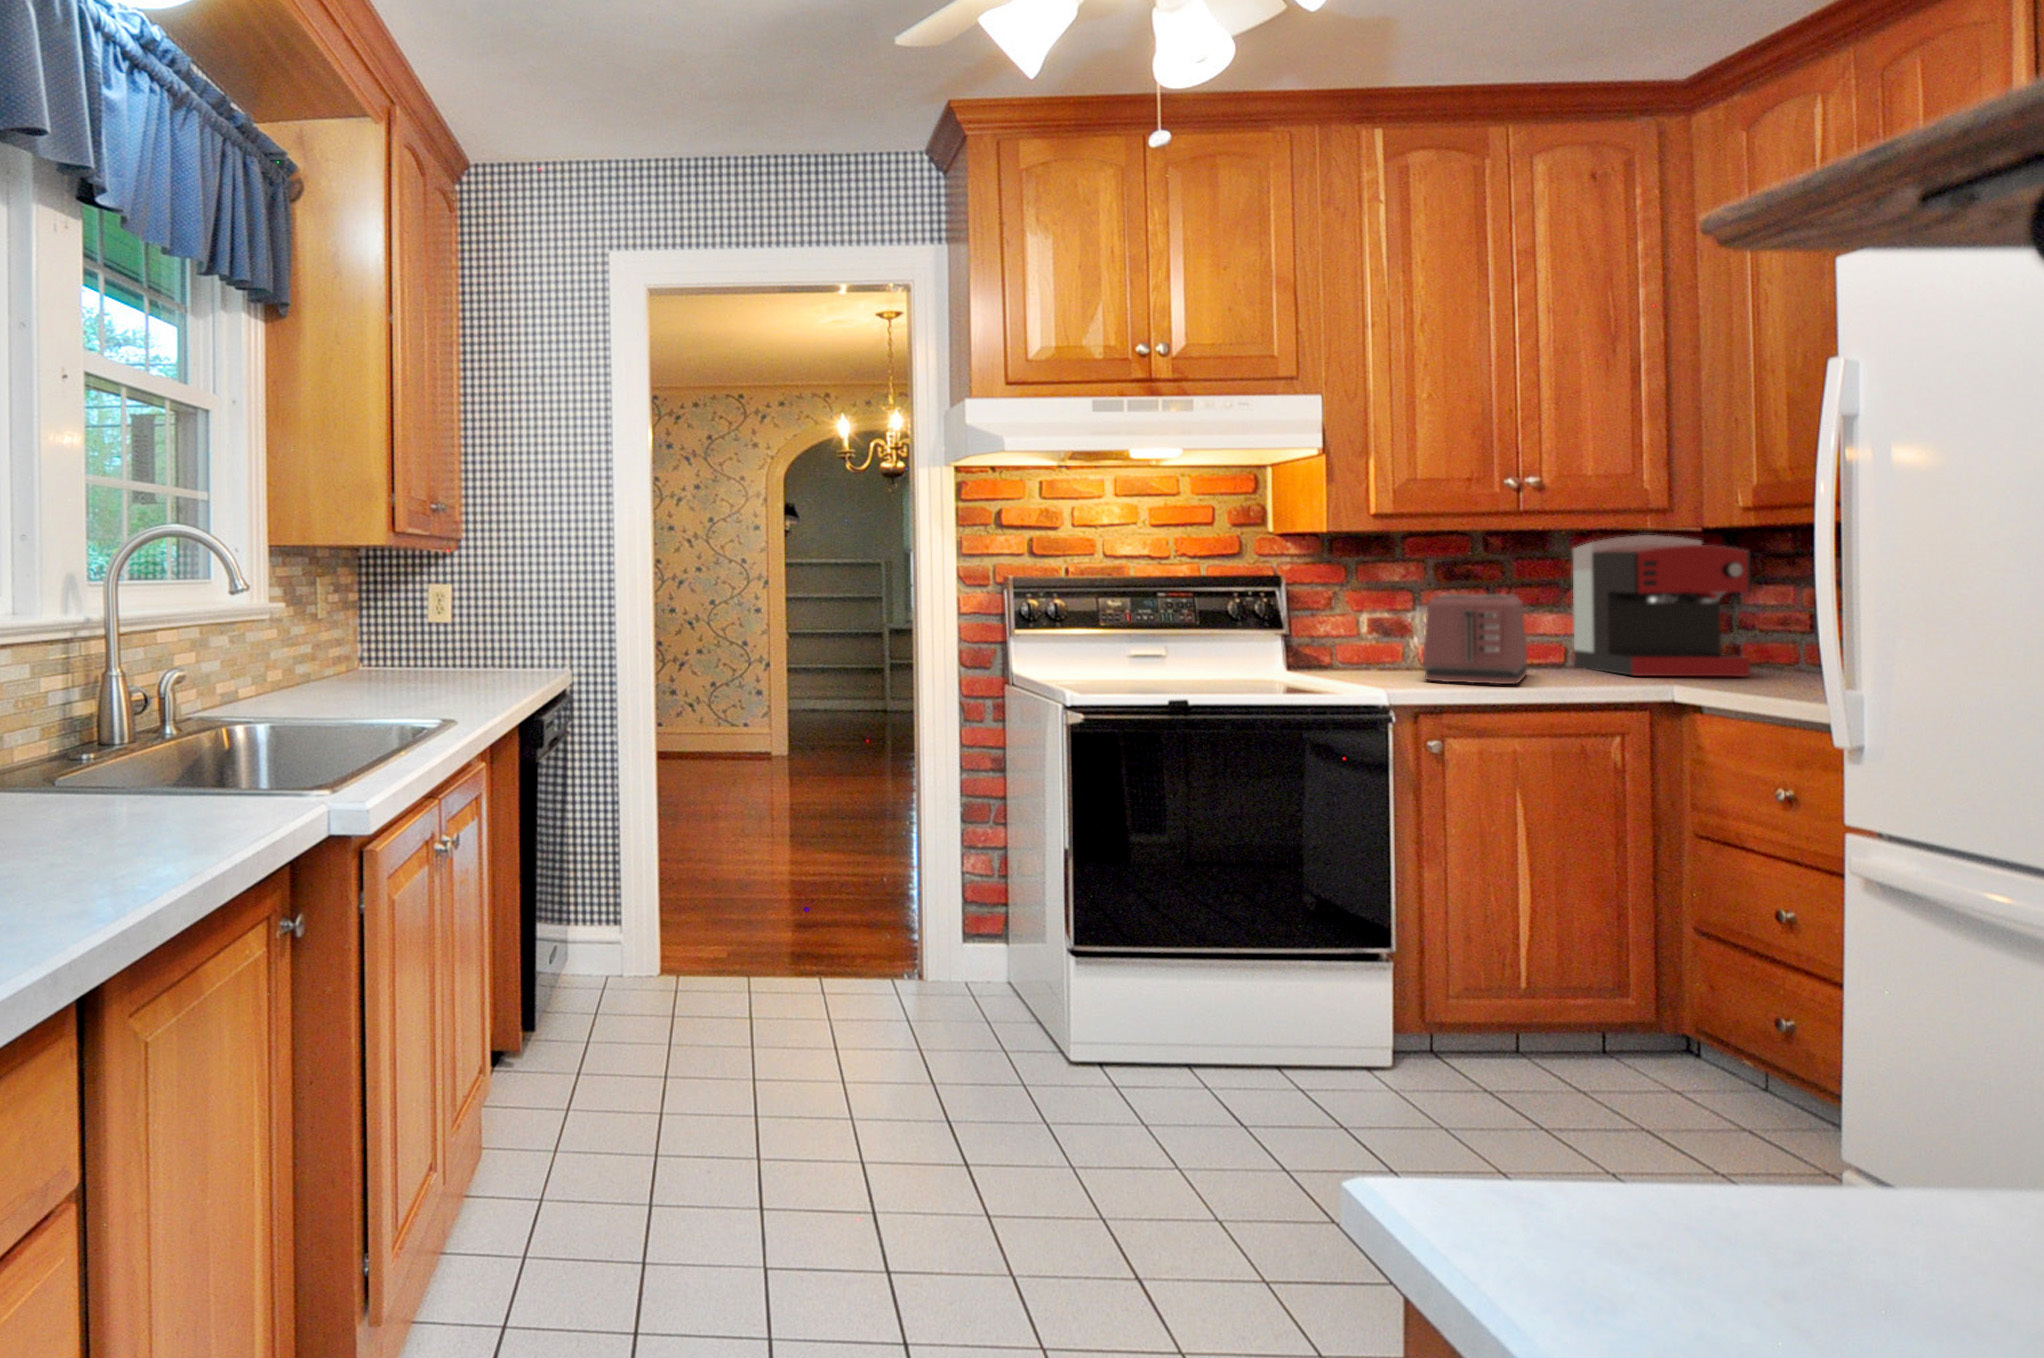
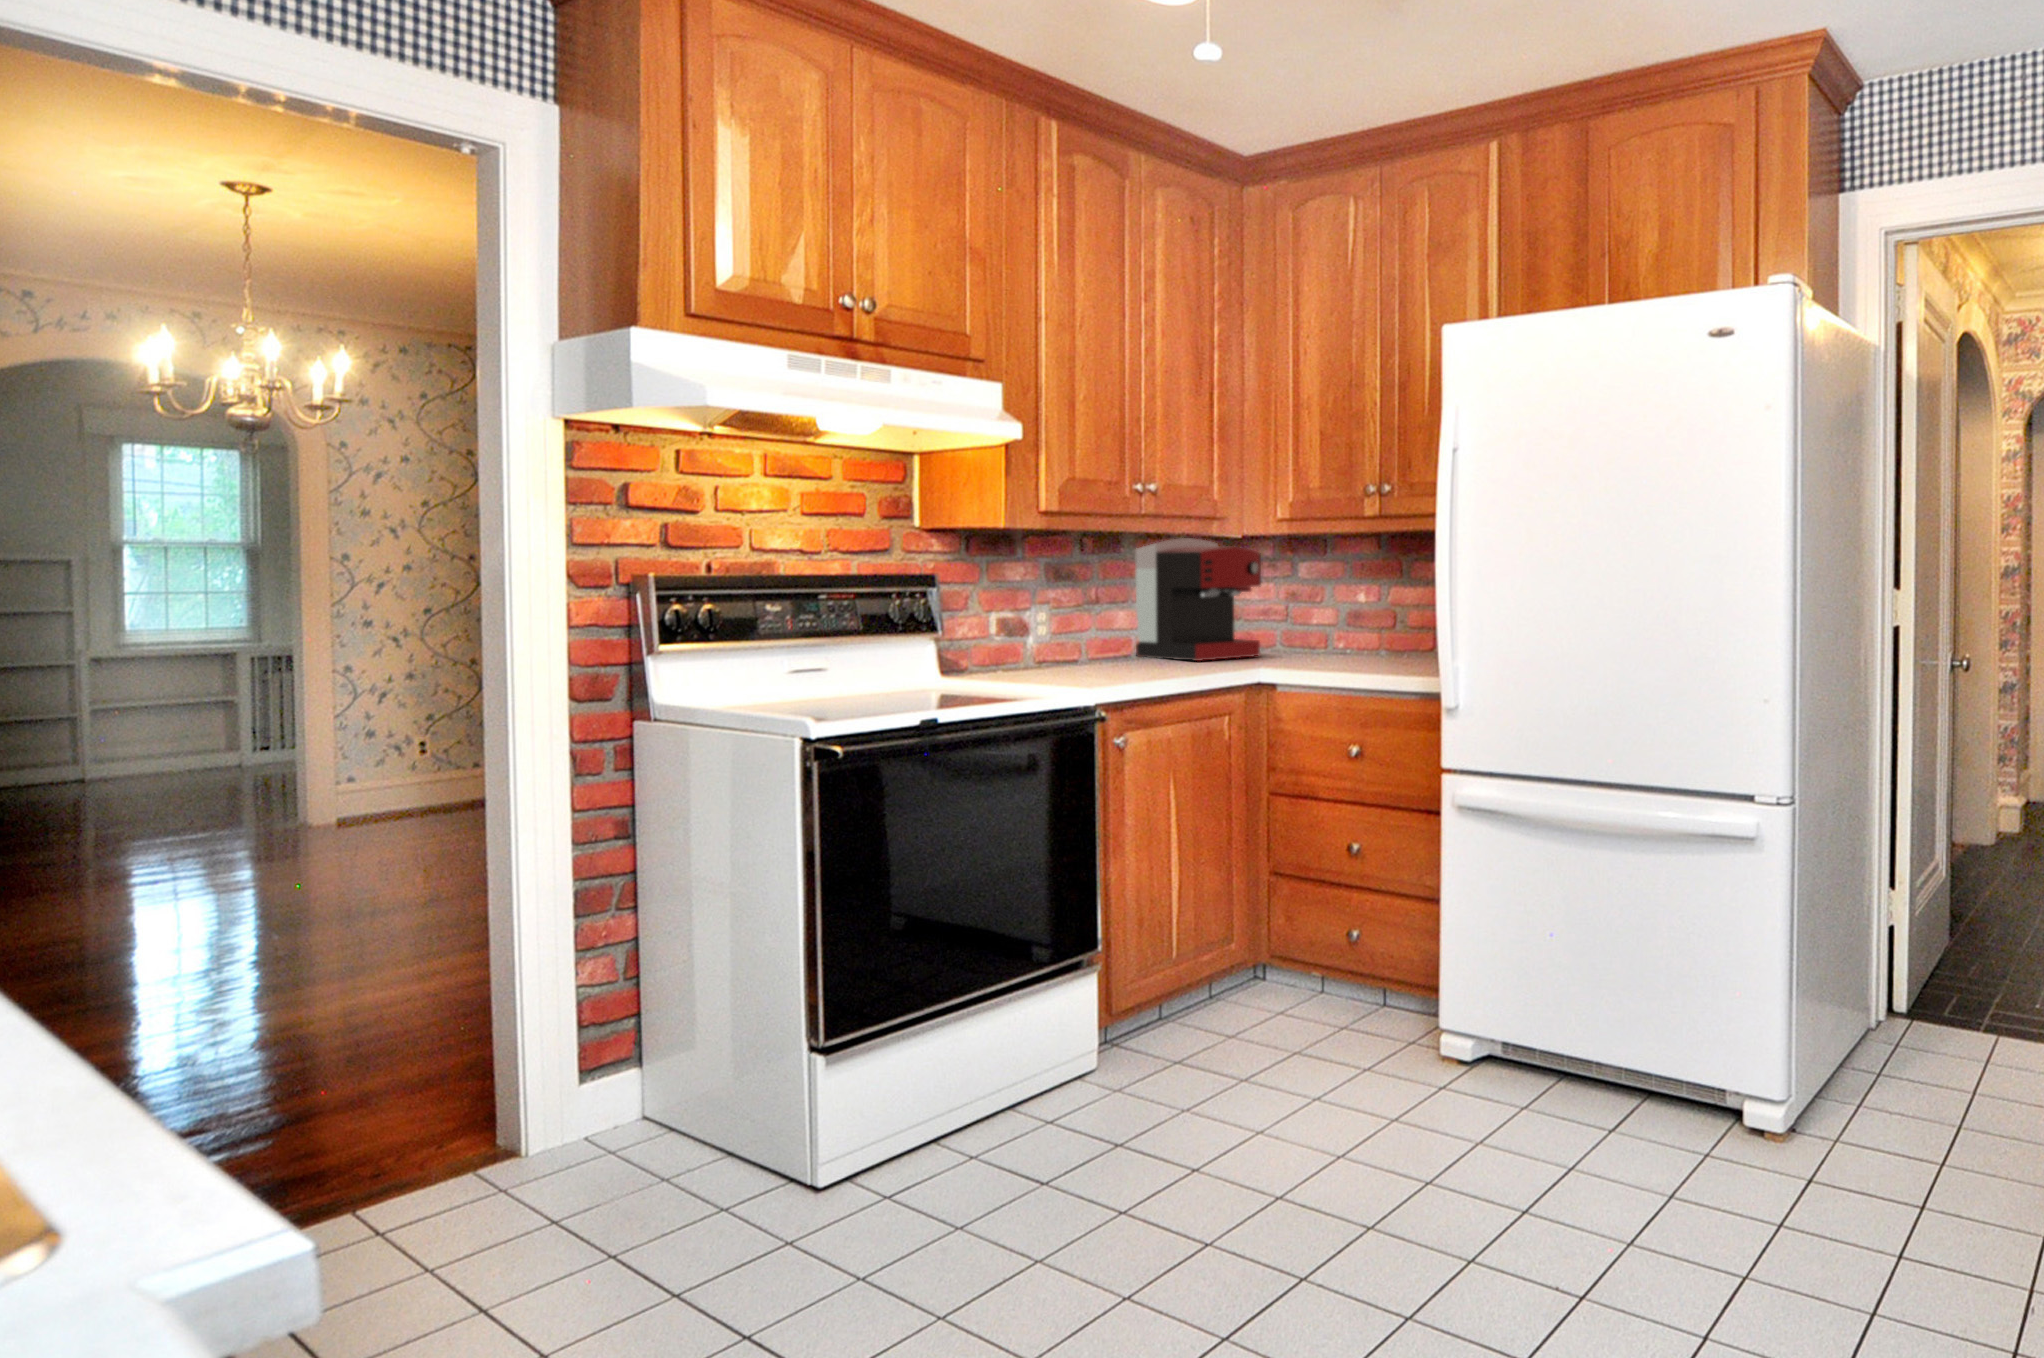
toaster: present [1423,594,1528,684] -> none [1058,591,1153,676]

